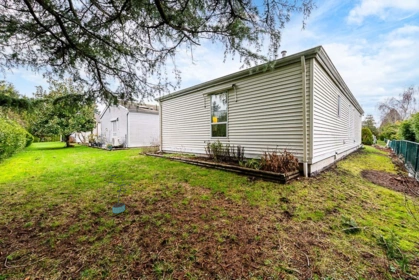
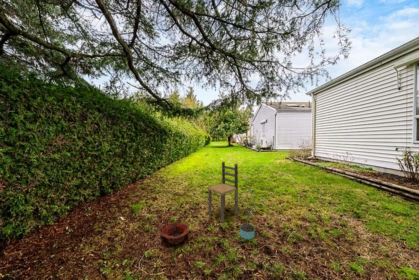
chair: none [72,157,106,211] -> present [208,162,238,222]
basket: none [20,210,60,244] -> present [162,212,189,244]

